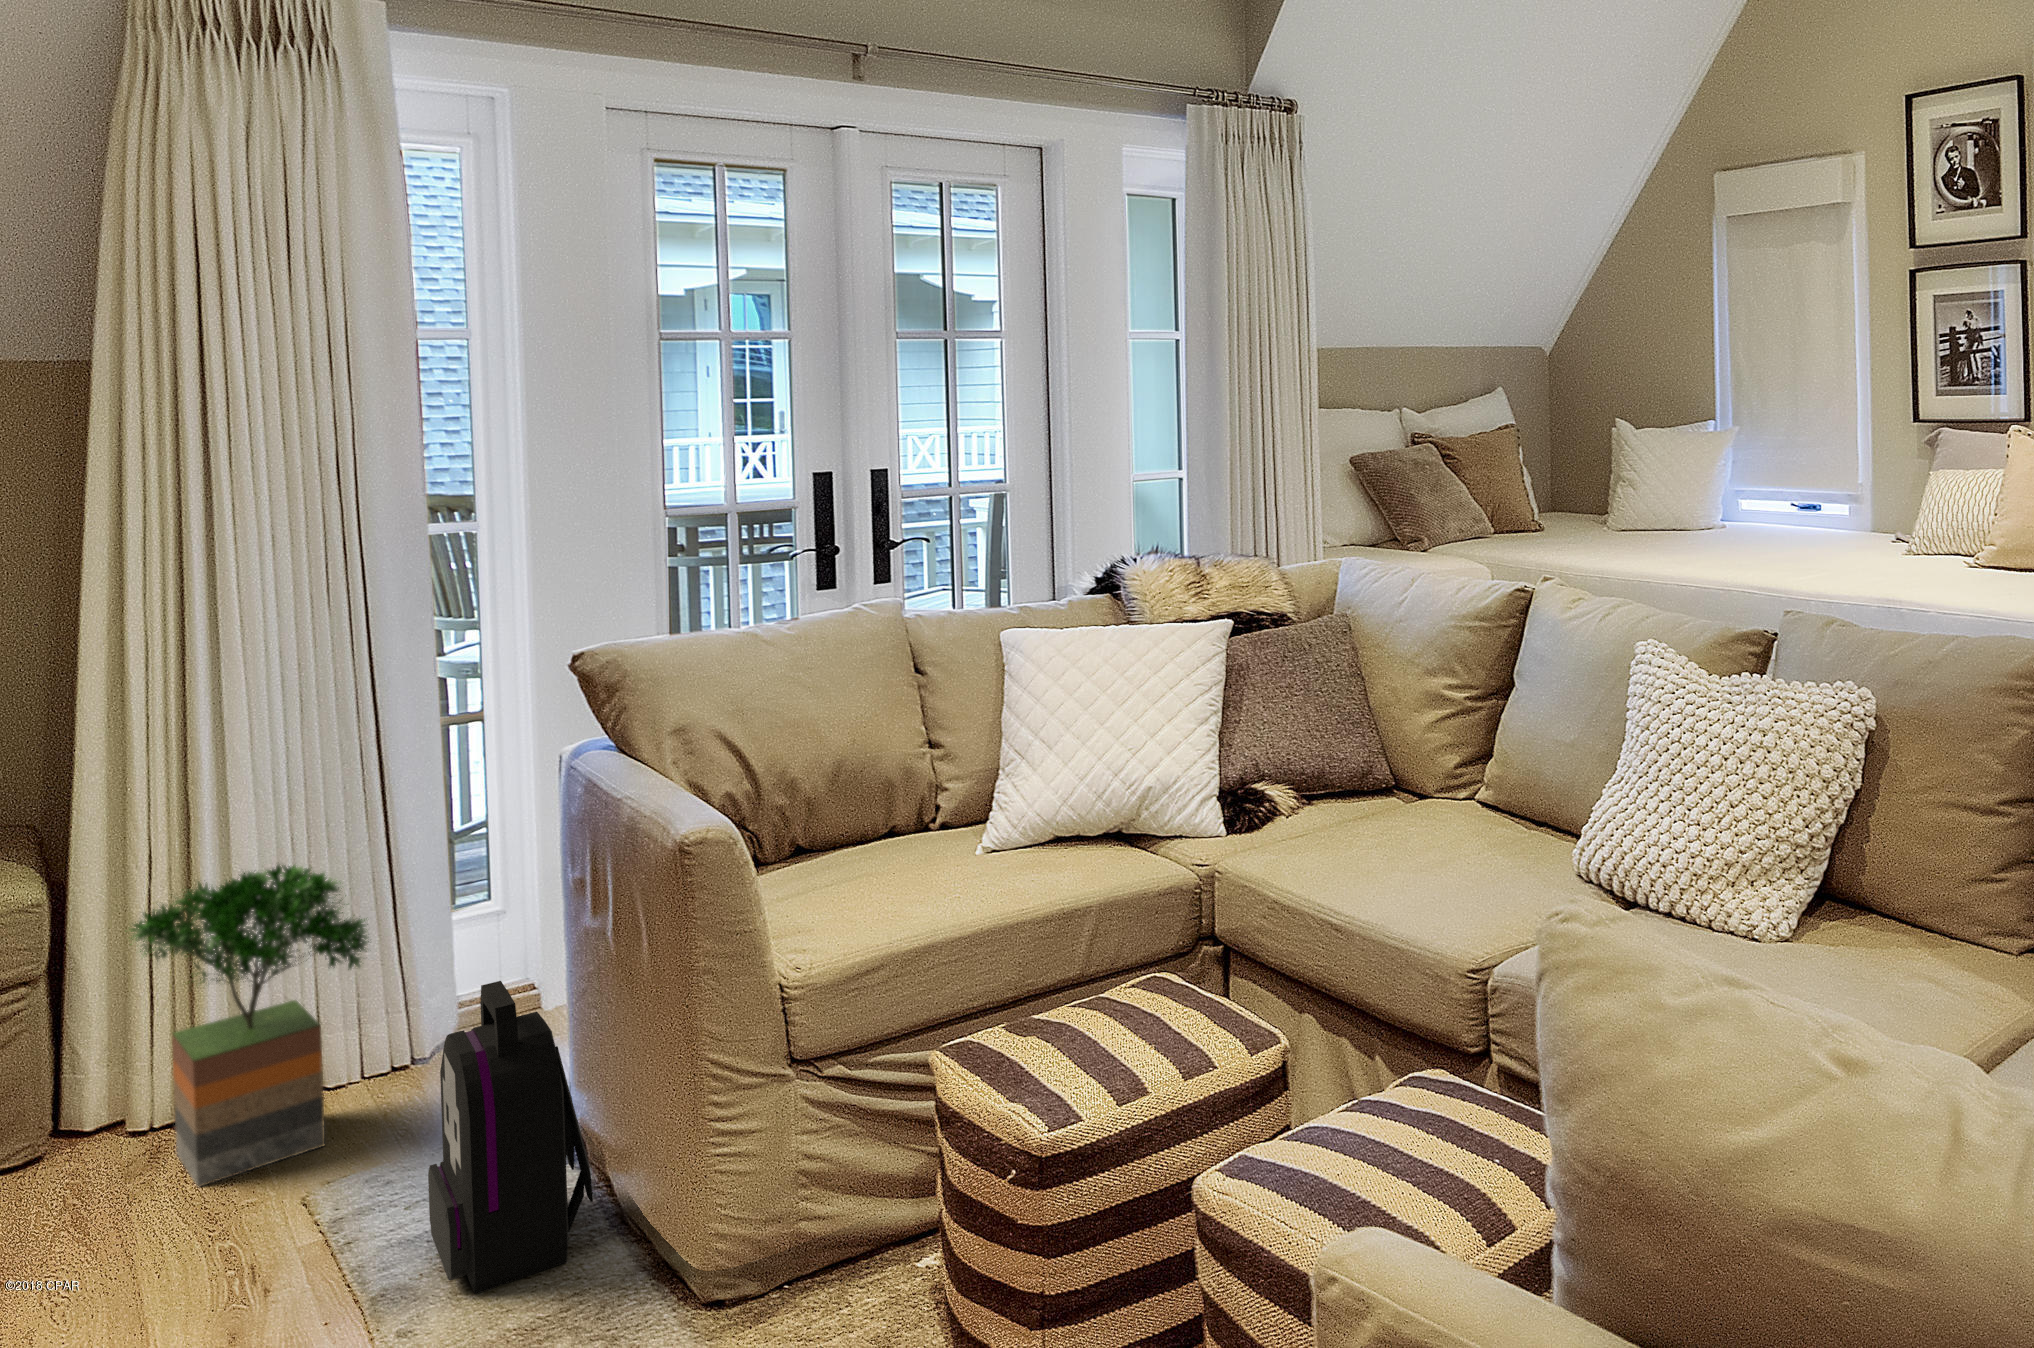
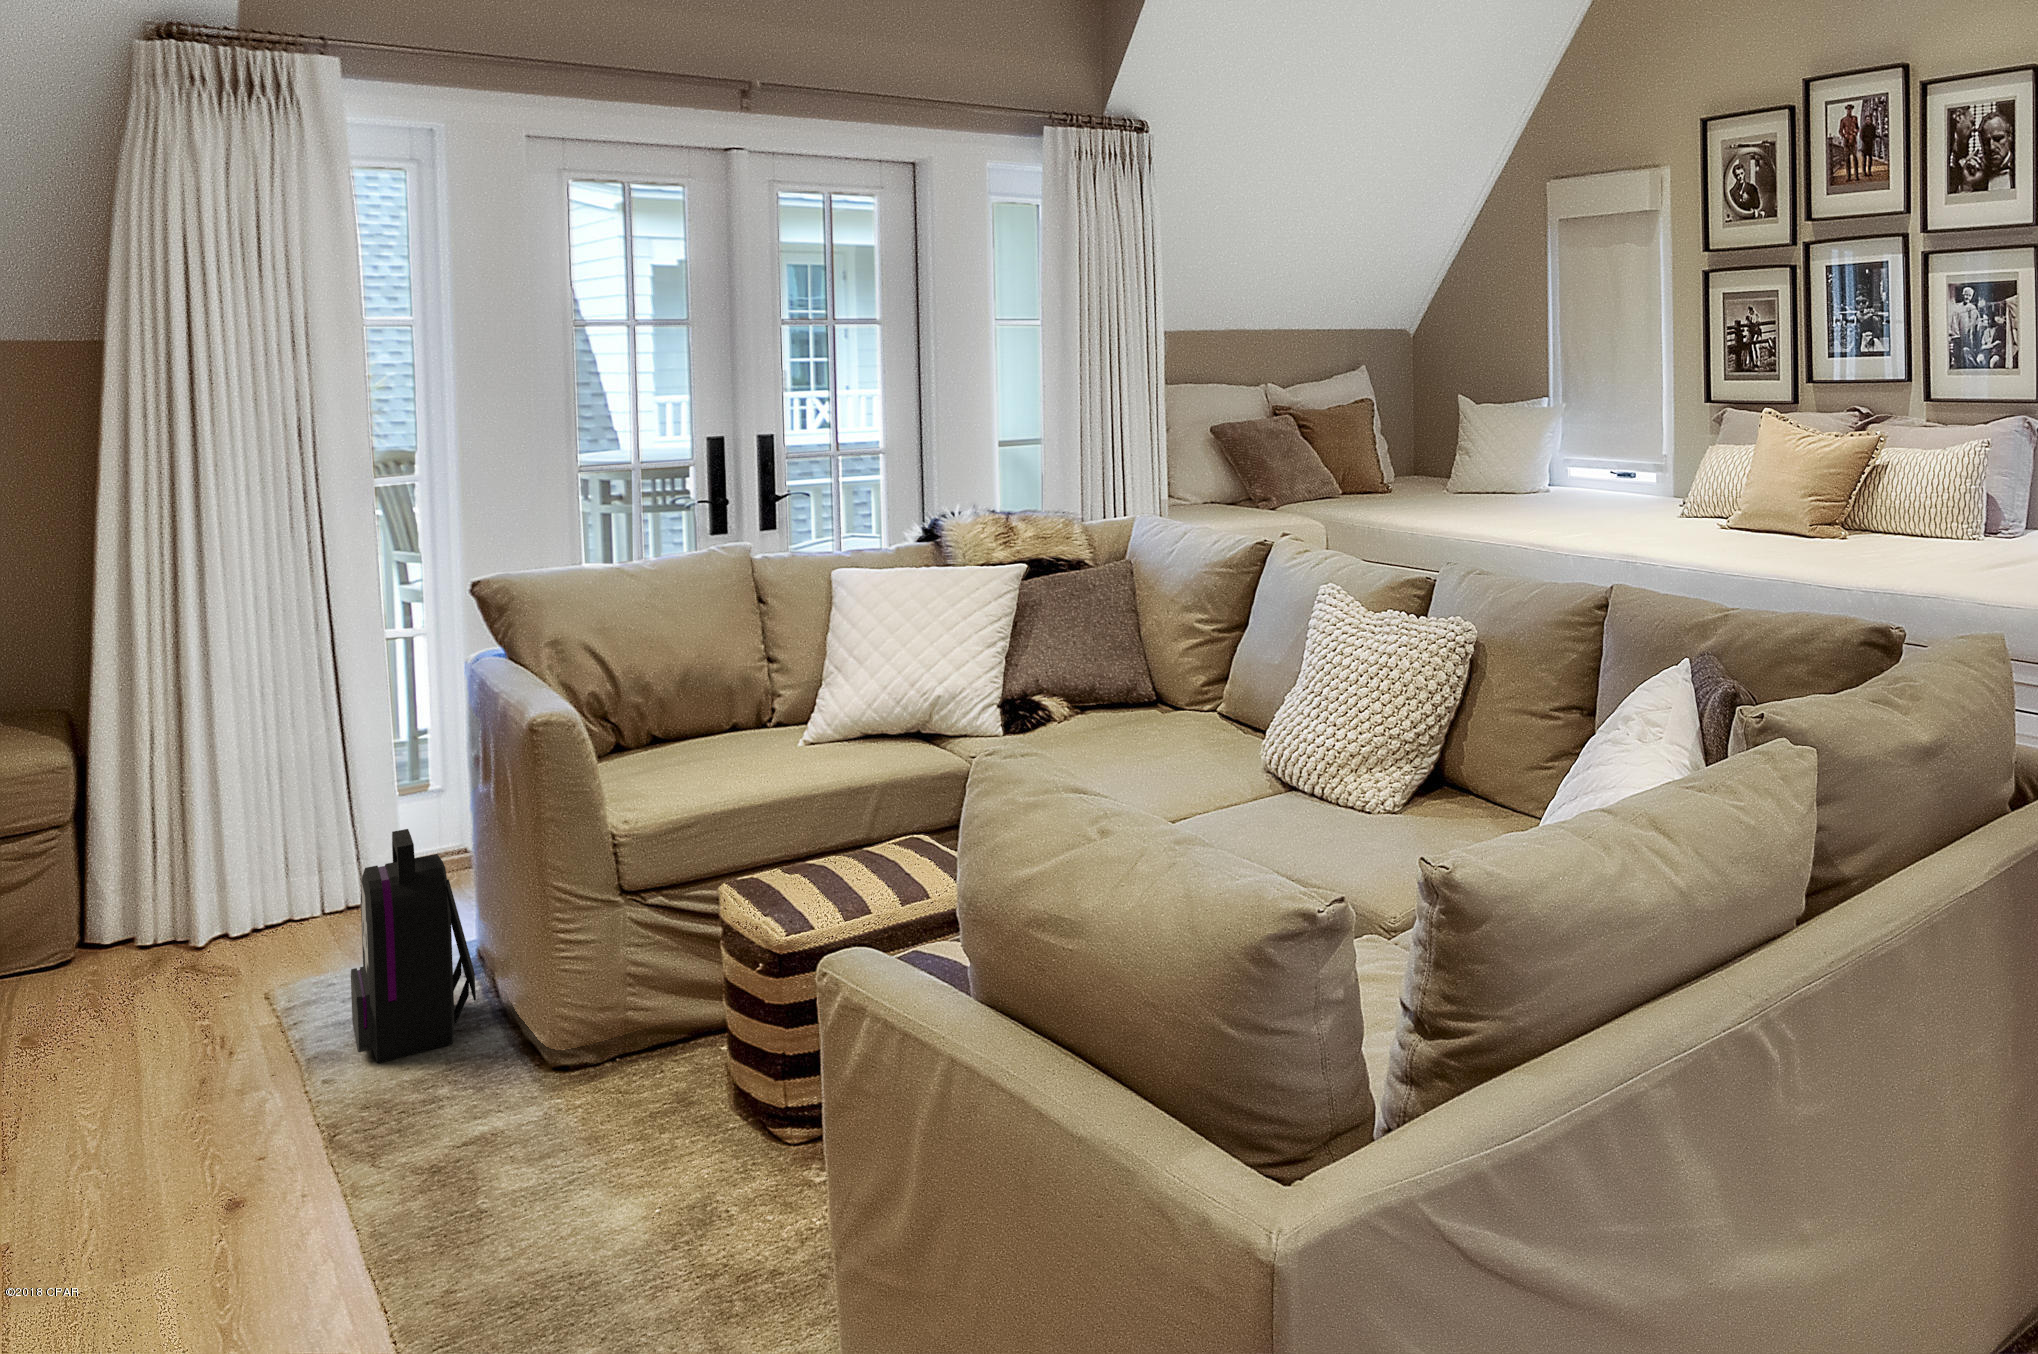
potted tree: present [129,865,369,1187] -> none [127,740,327,989]

